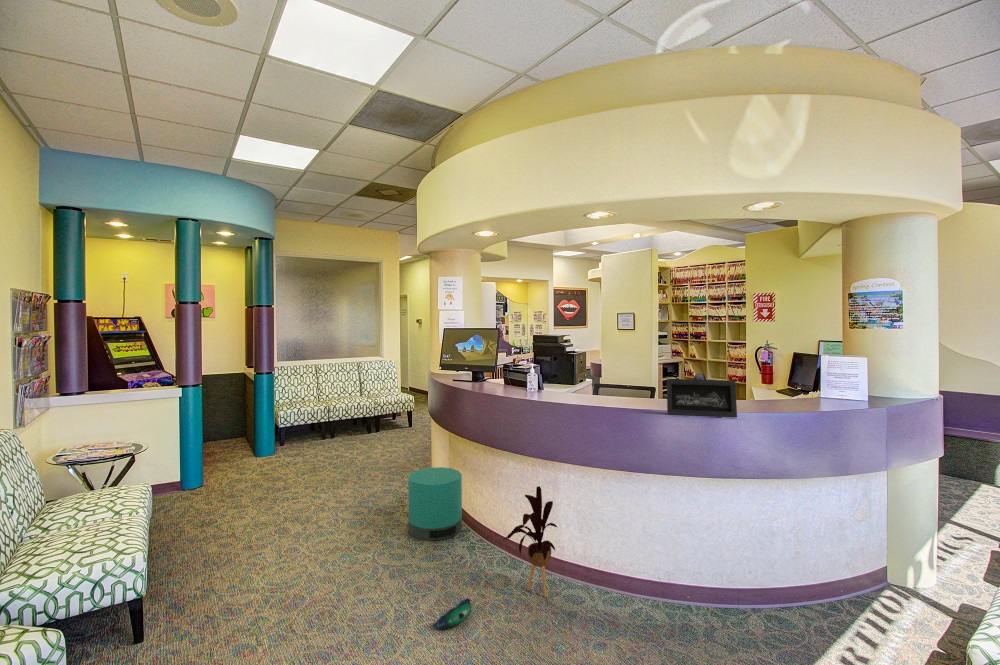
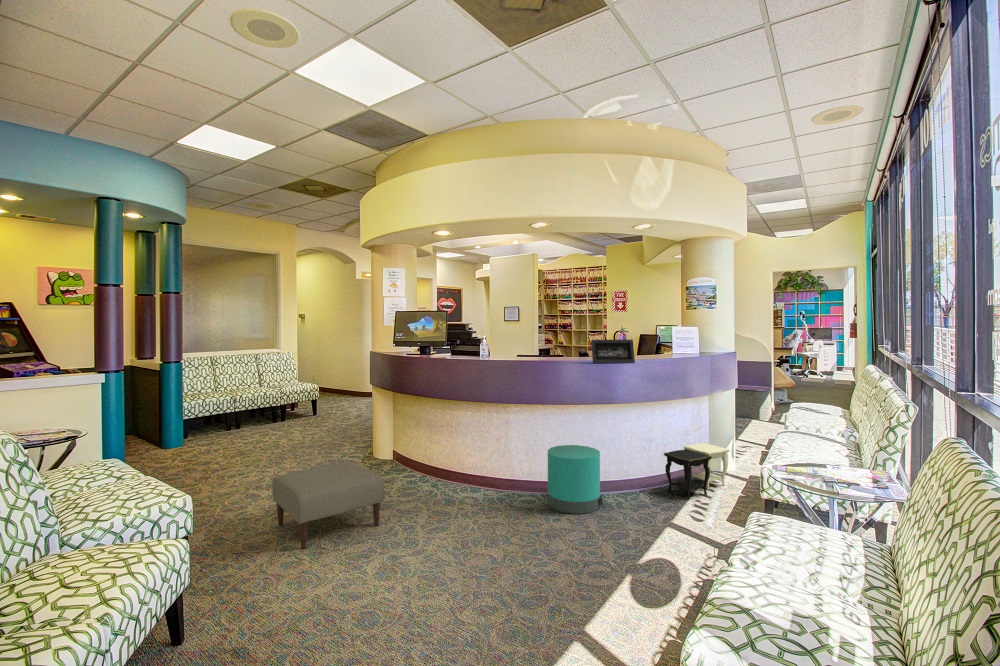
trash can: present [408,467,462,541] -> present [548,445,603,514]
house plant: present [503,486,557,597] -> none [476,422,518,503]
ottoman: none [254,513,373,632] -> present [272,462,384,548]
side table: none [793,542,921,646] -> present [664,443,730,499]
plush toy: present [433,598,471,629] -> none [439,508,463,527]

